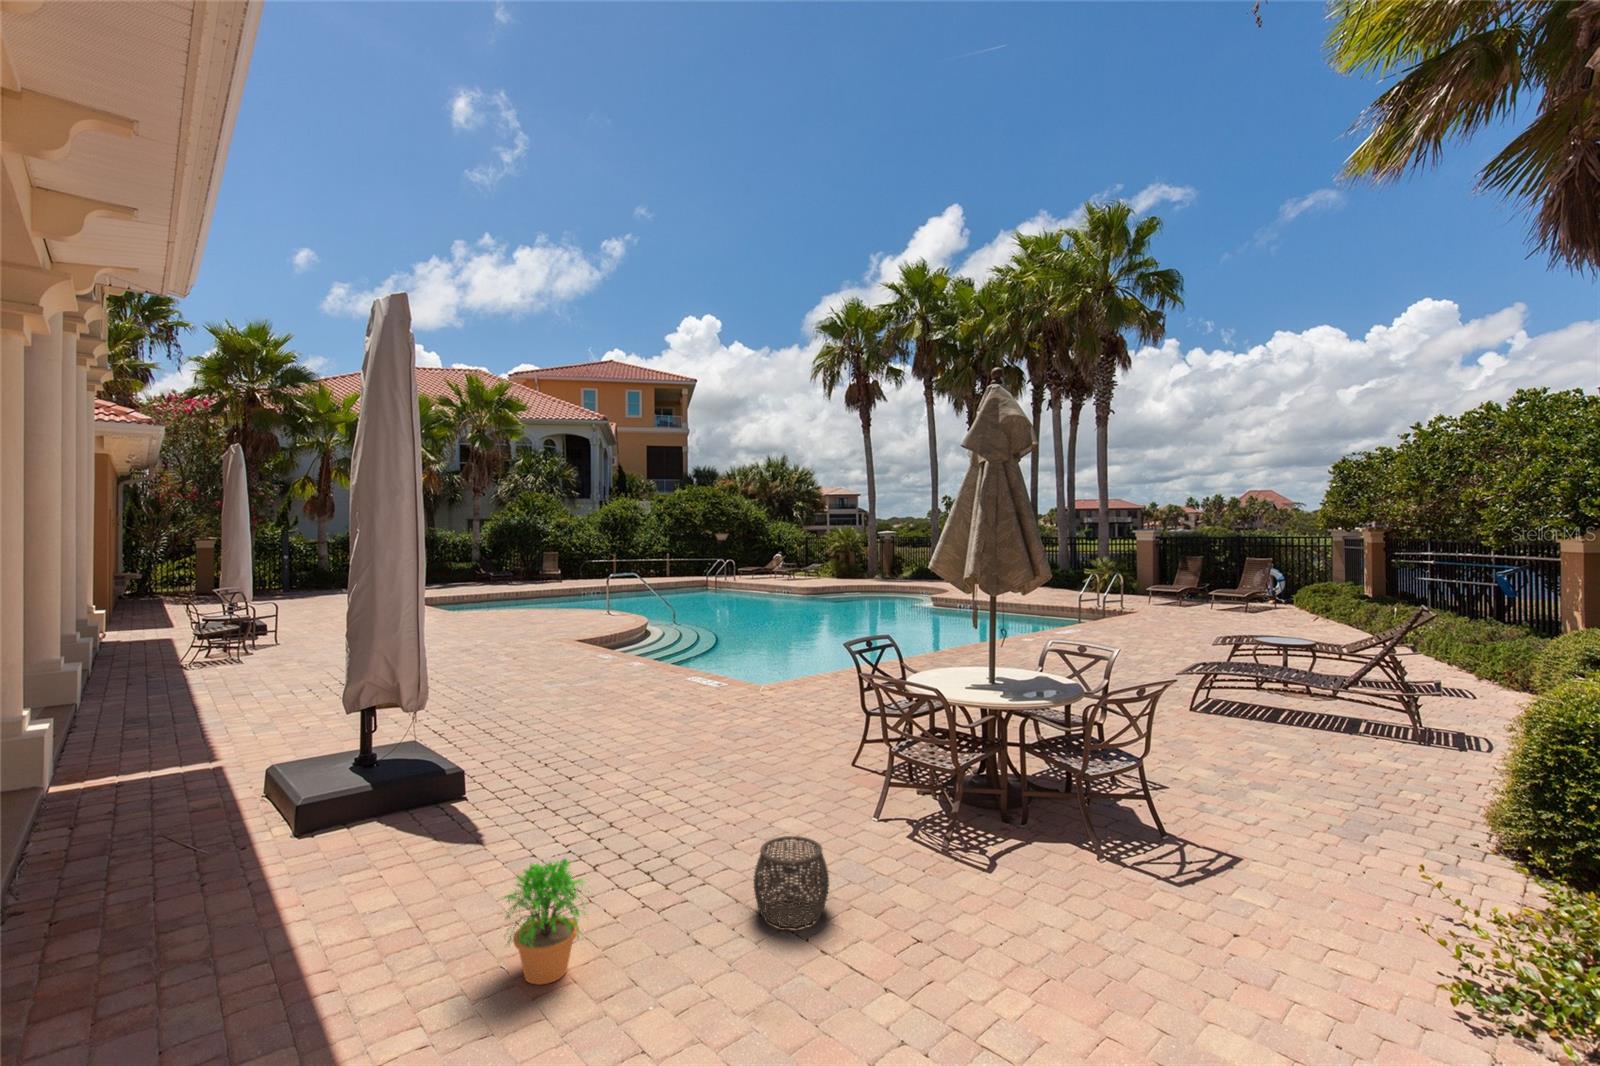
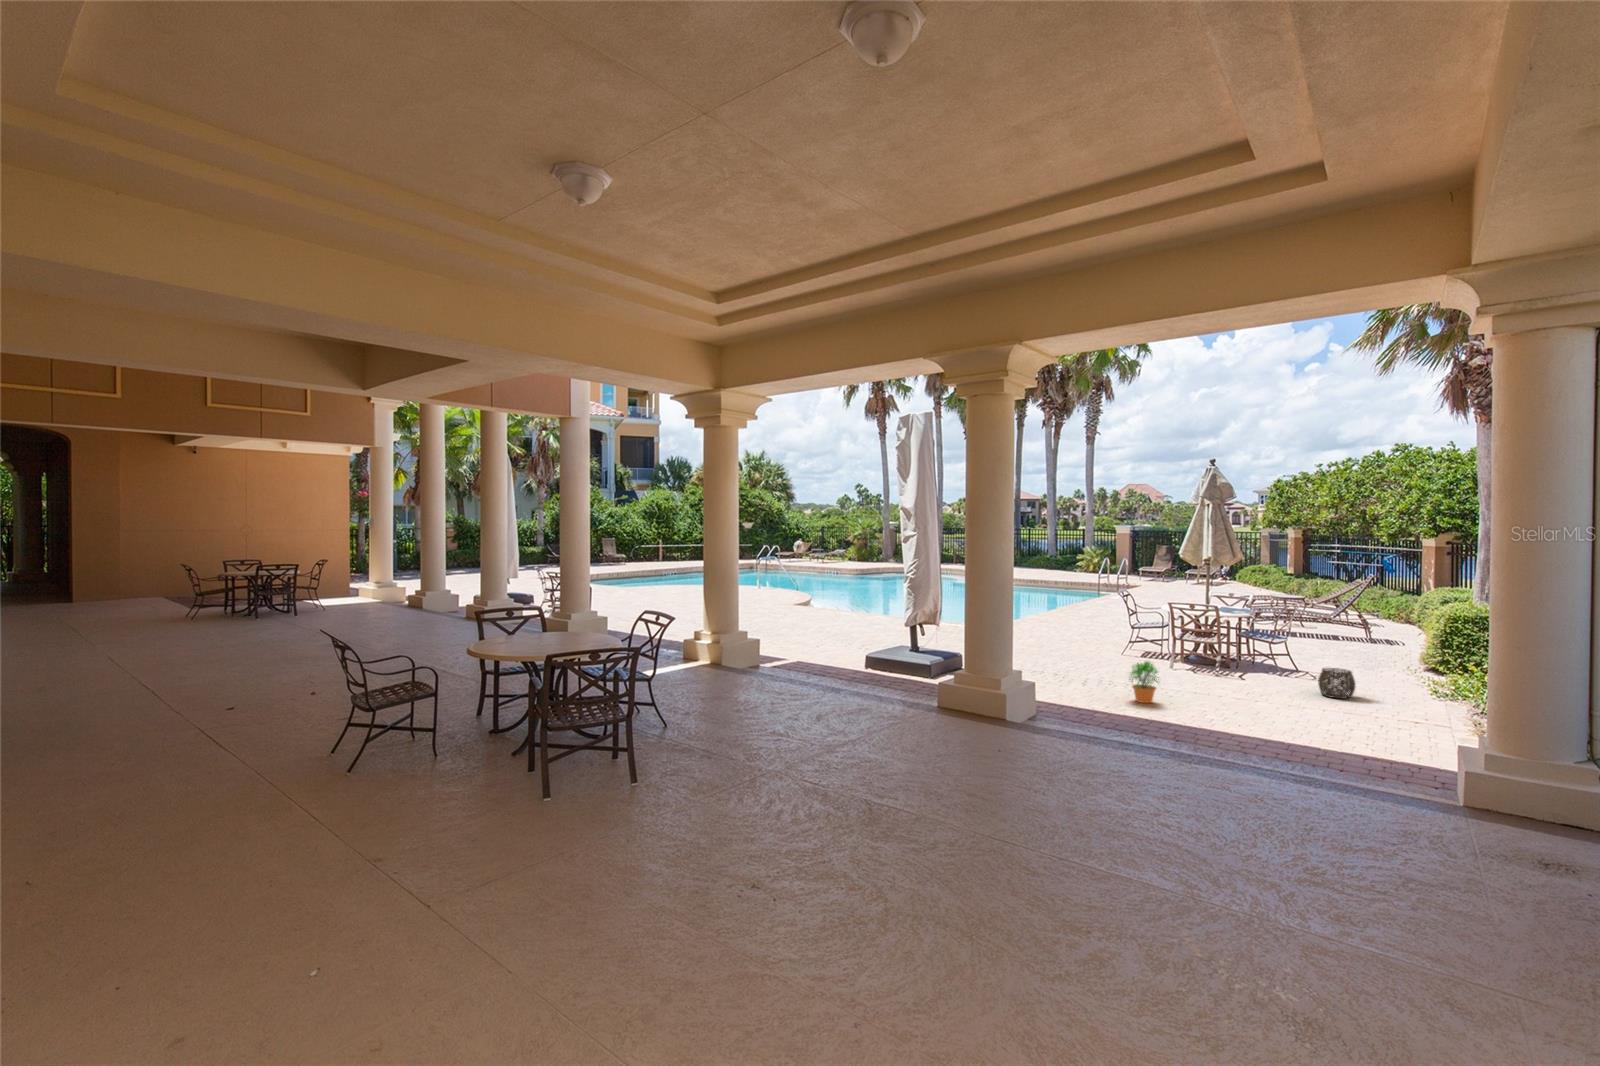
woven basket: present [753,836,829,927] -> present [1318,668,1356,699]

